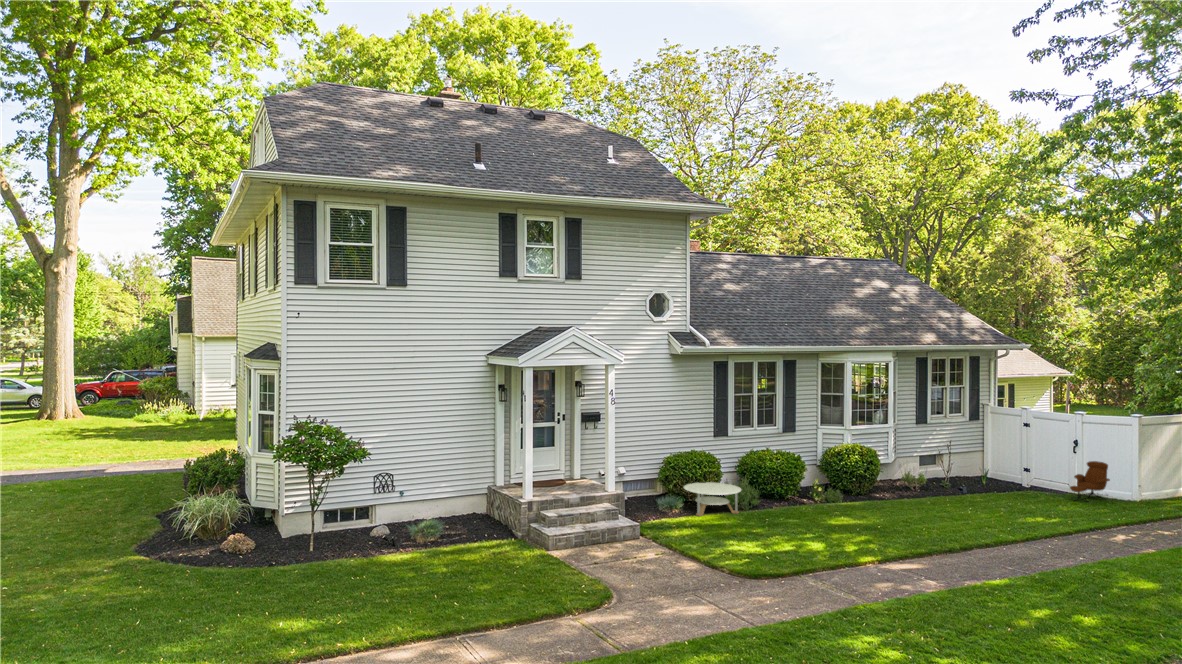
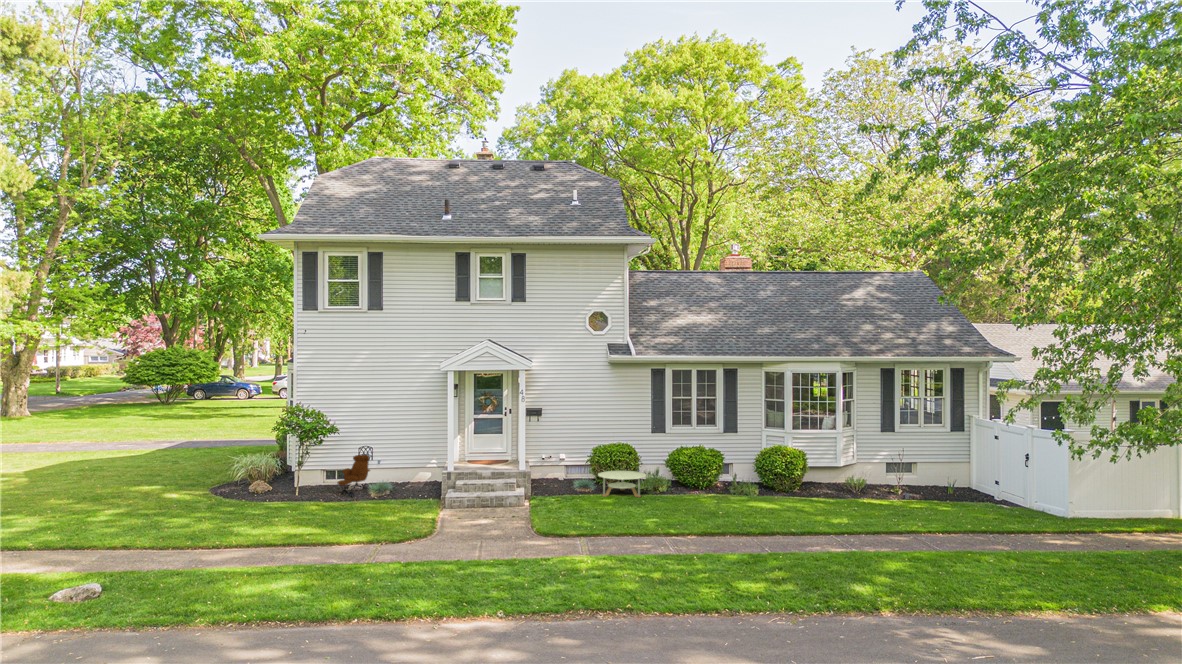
lounge chair: present [1070,461,1110,501] -> present [337,455,370,493]

